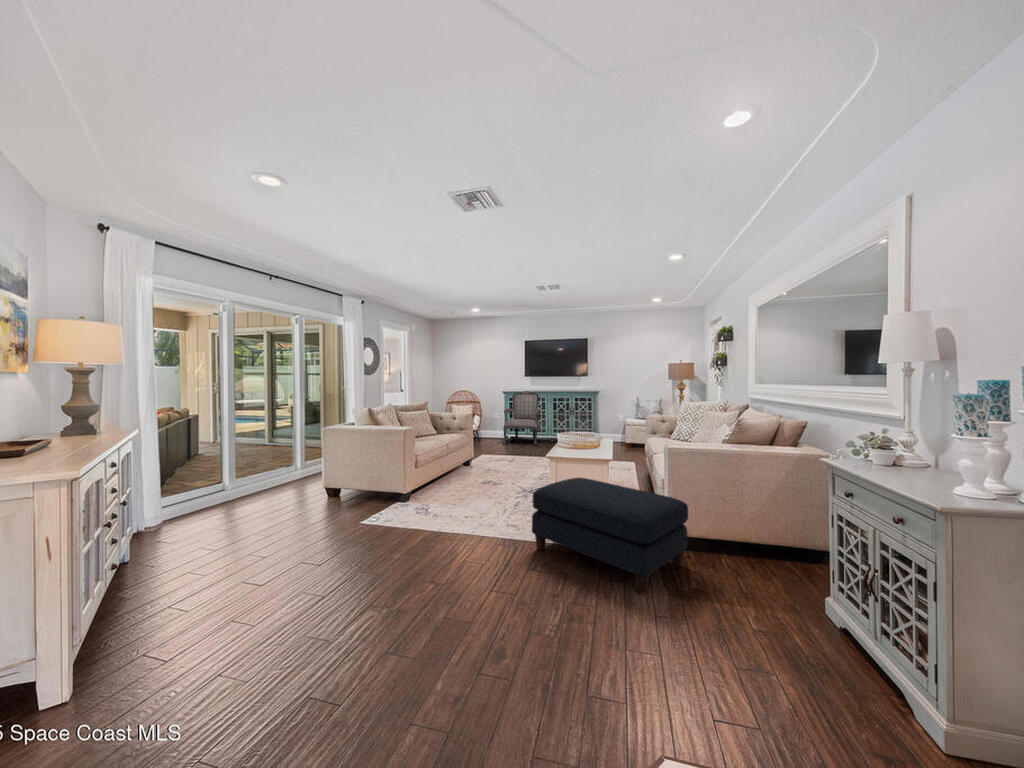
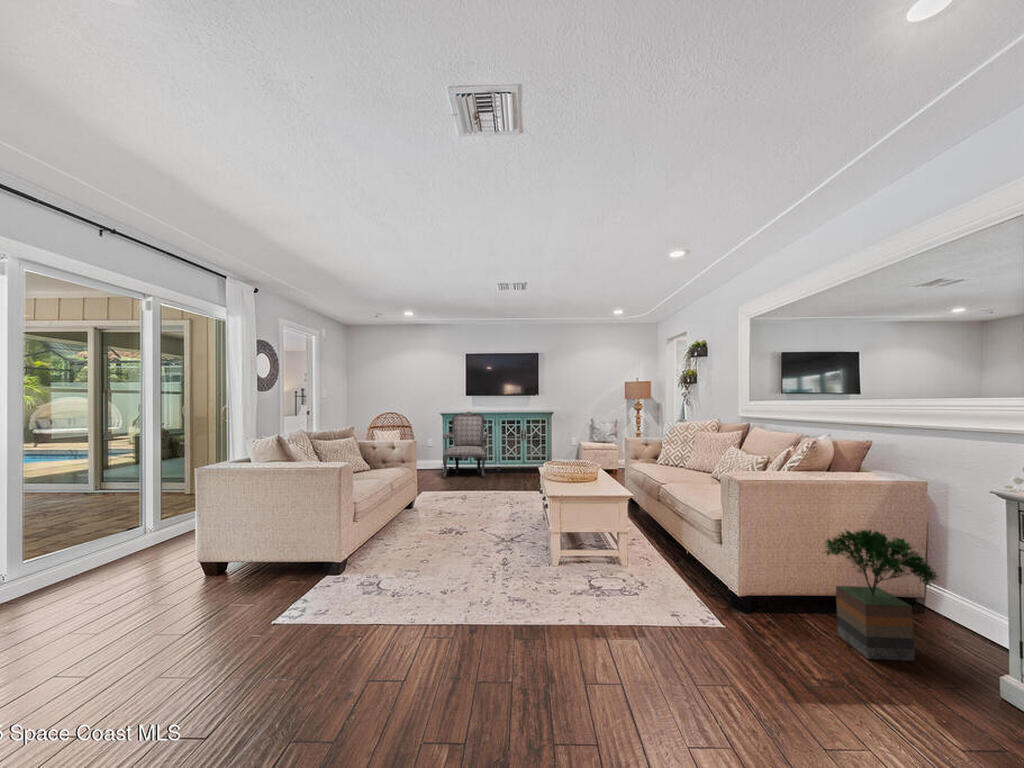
ottoman: present [532,478,688,594] -> none [569,523,798,712]
potted tree: none [715,489,785,583] -> present [824,529,938,661]

